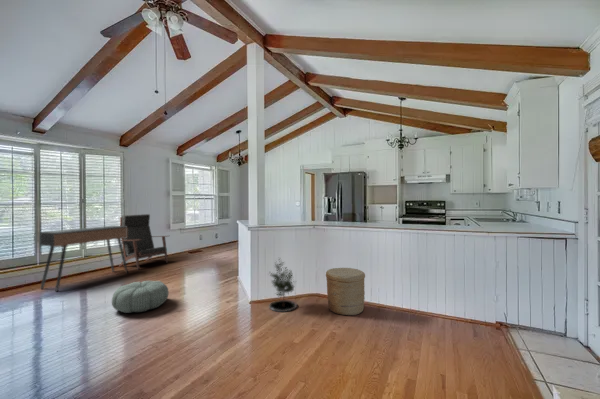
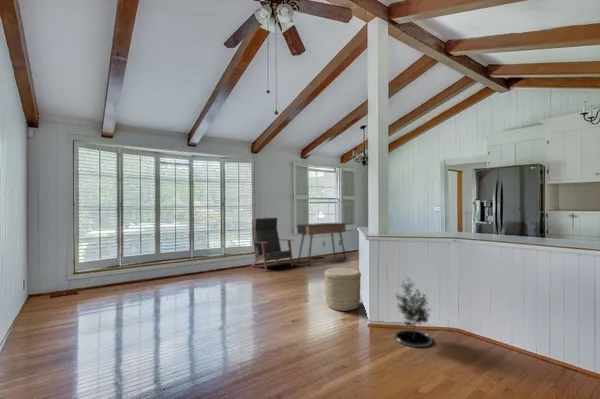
console table: present [40,226,128,291] -> present [297,223,346,264]
woven basket: present [326,268,365,315] -> present [325,268,361,311]
pouf: present [112,281,169,313] -> none [236,285,286,317]

